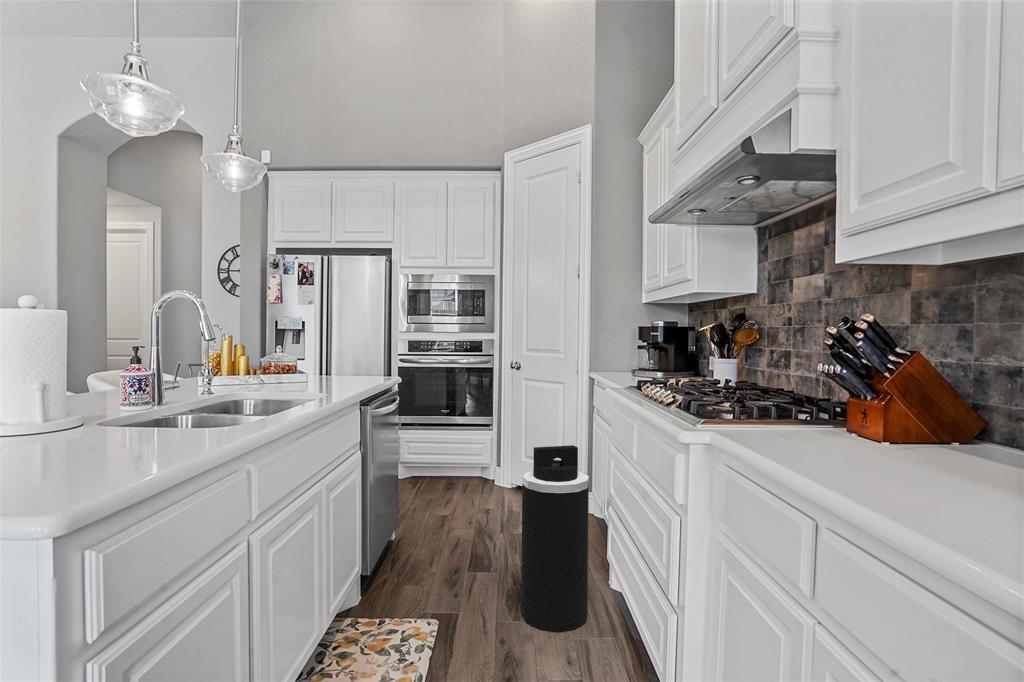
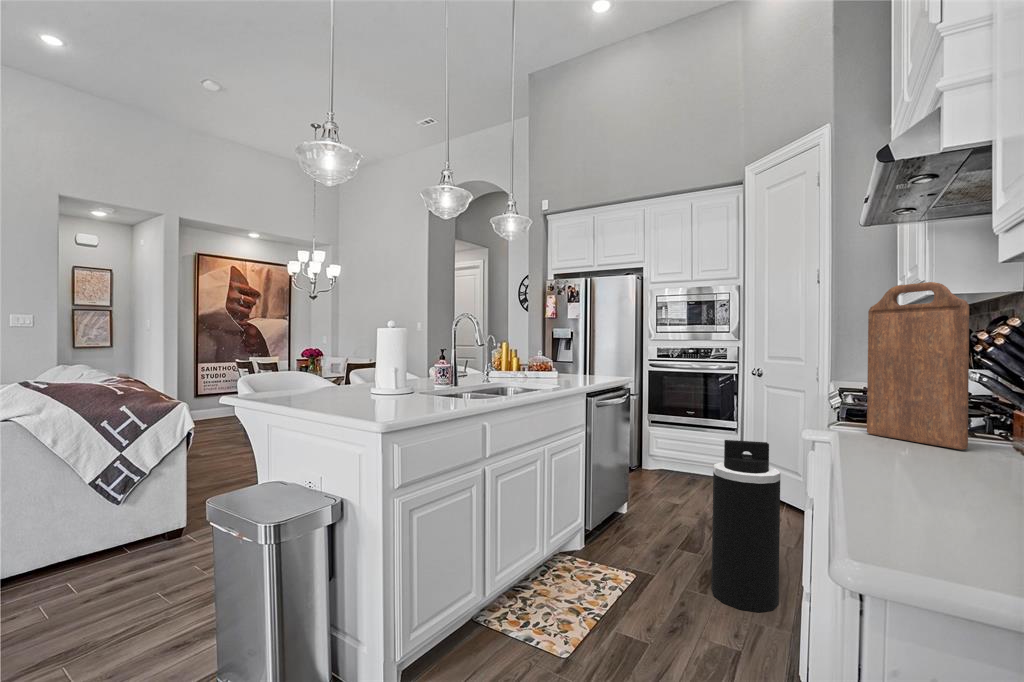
cutting board: none [766,288,874,457] -> present [867,282,969,450]

